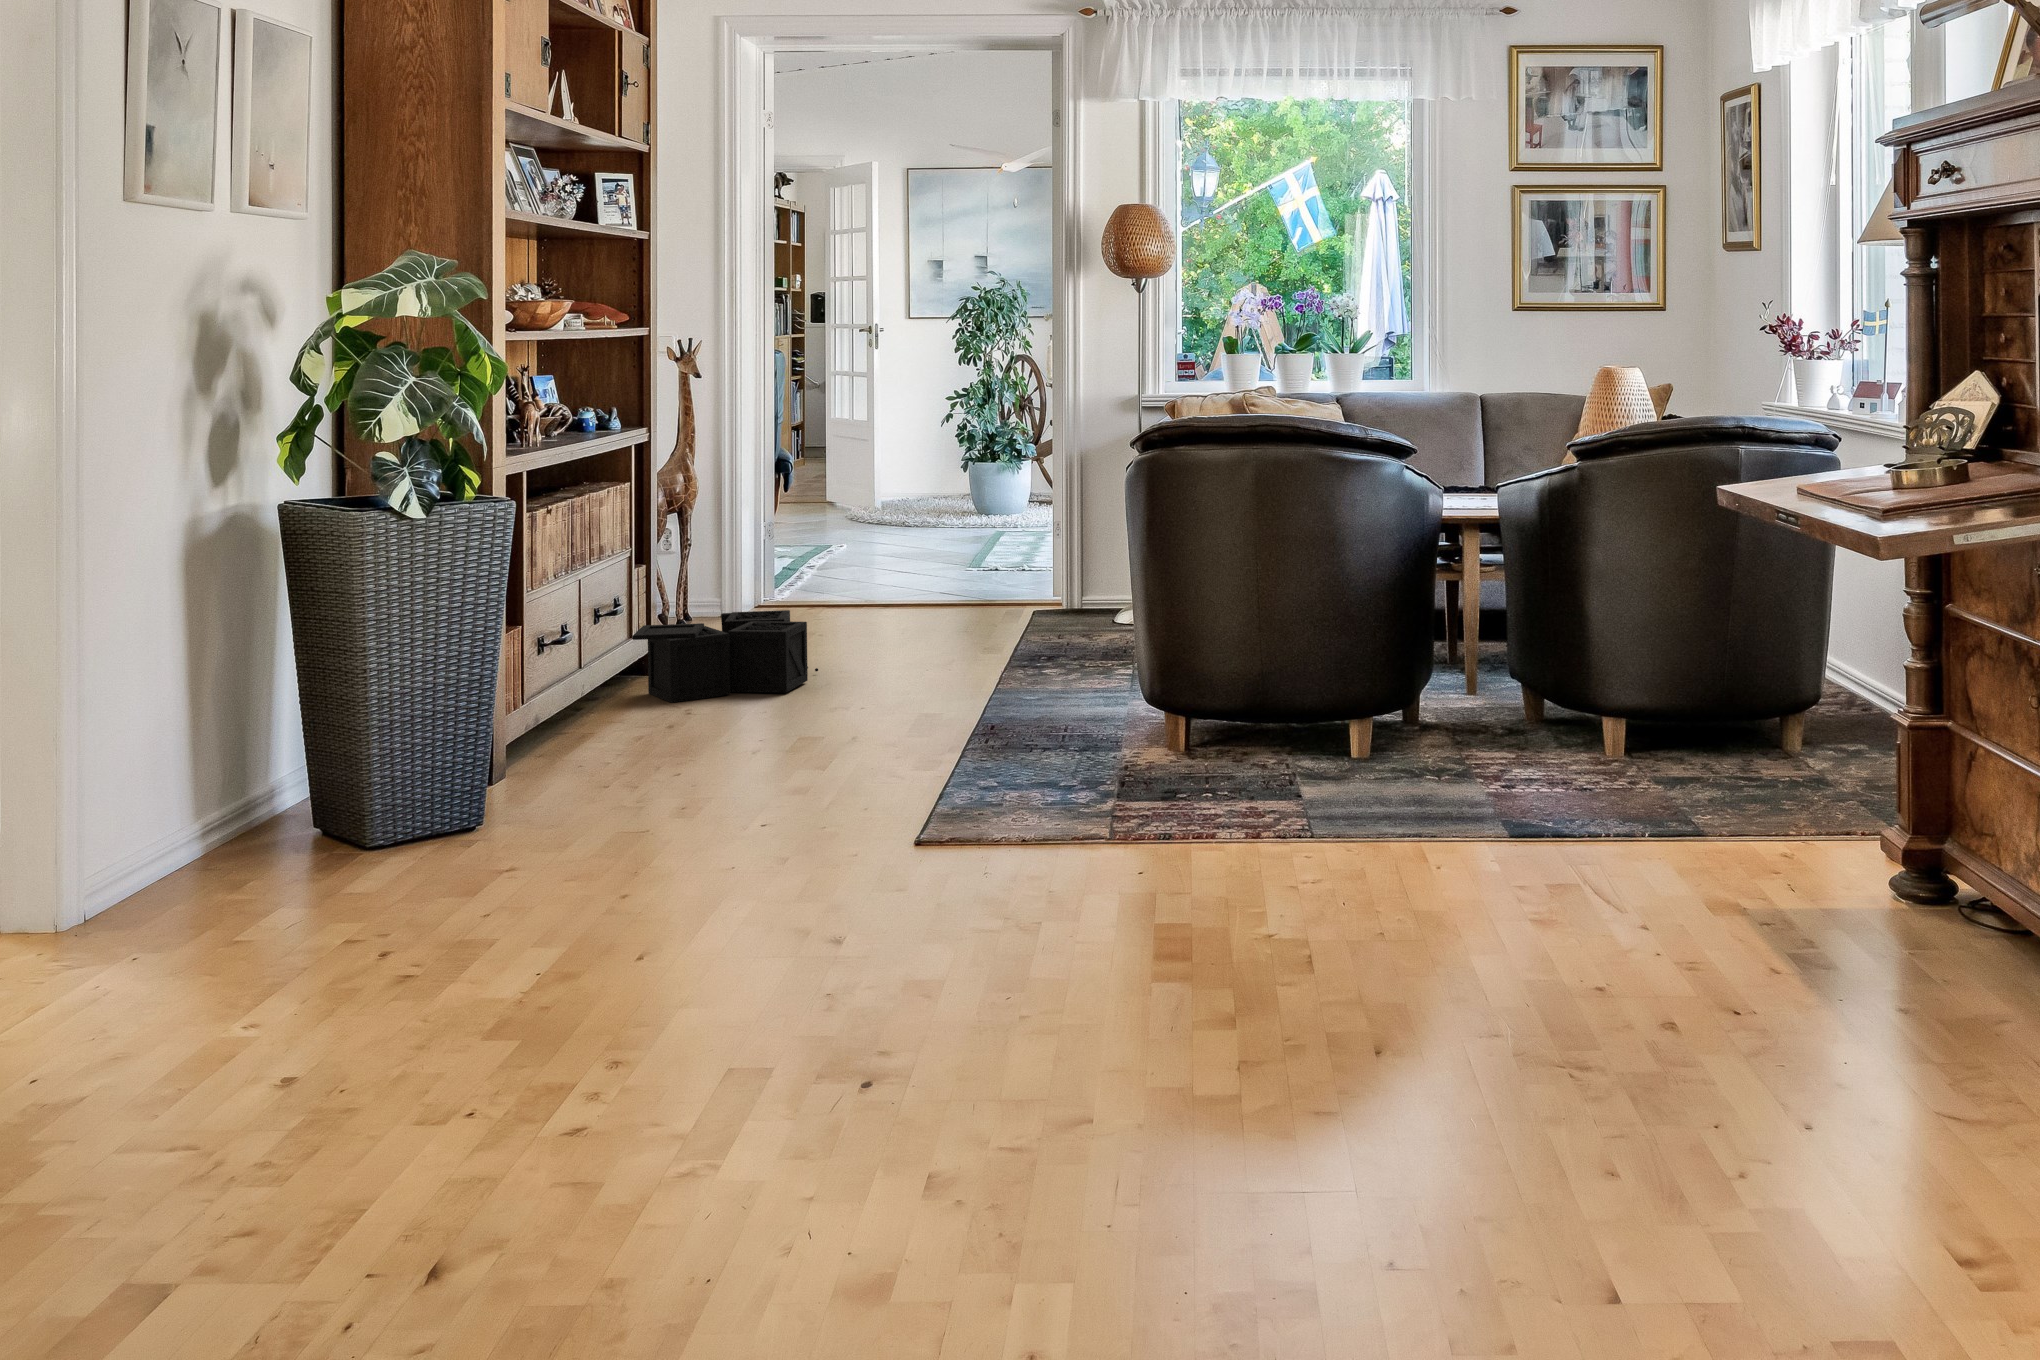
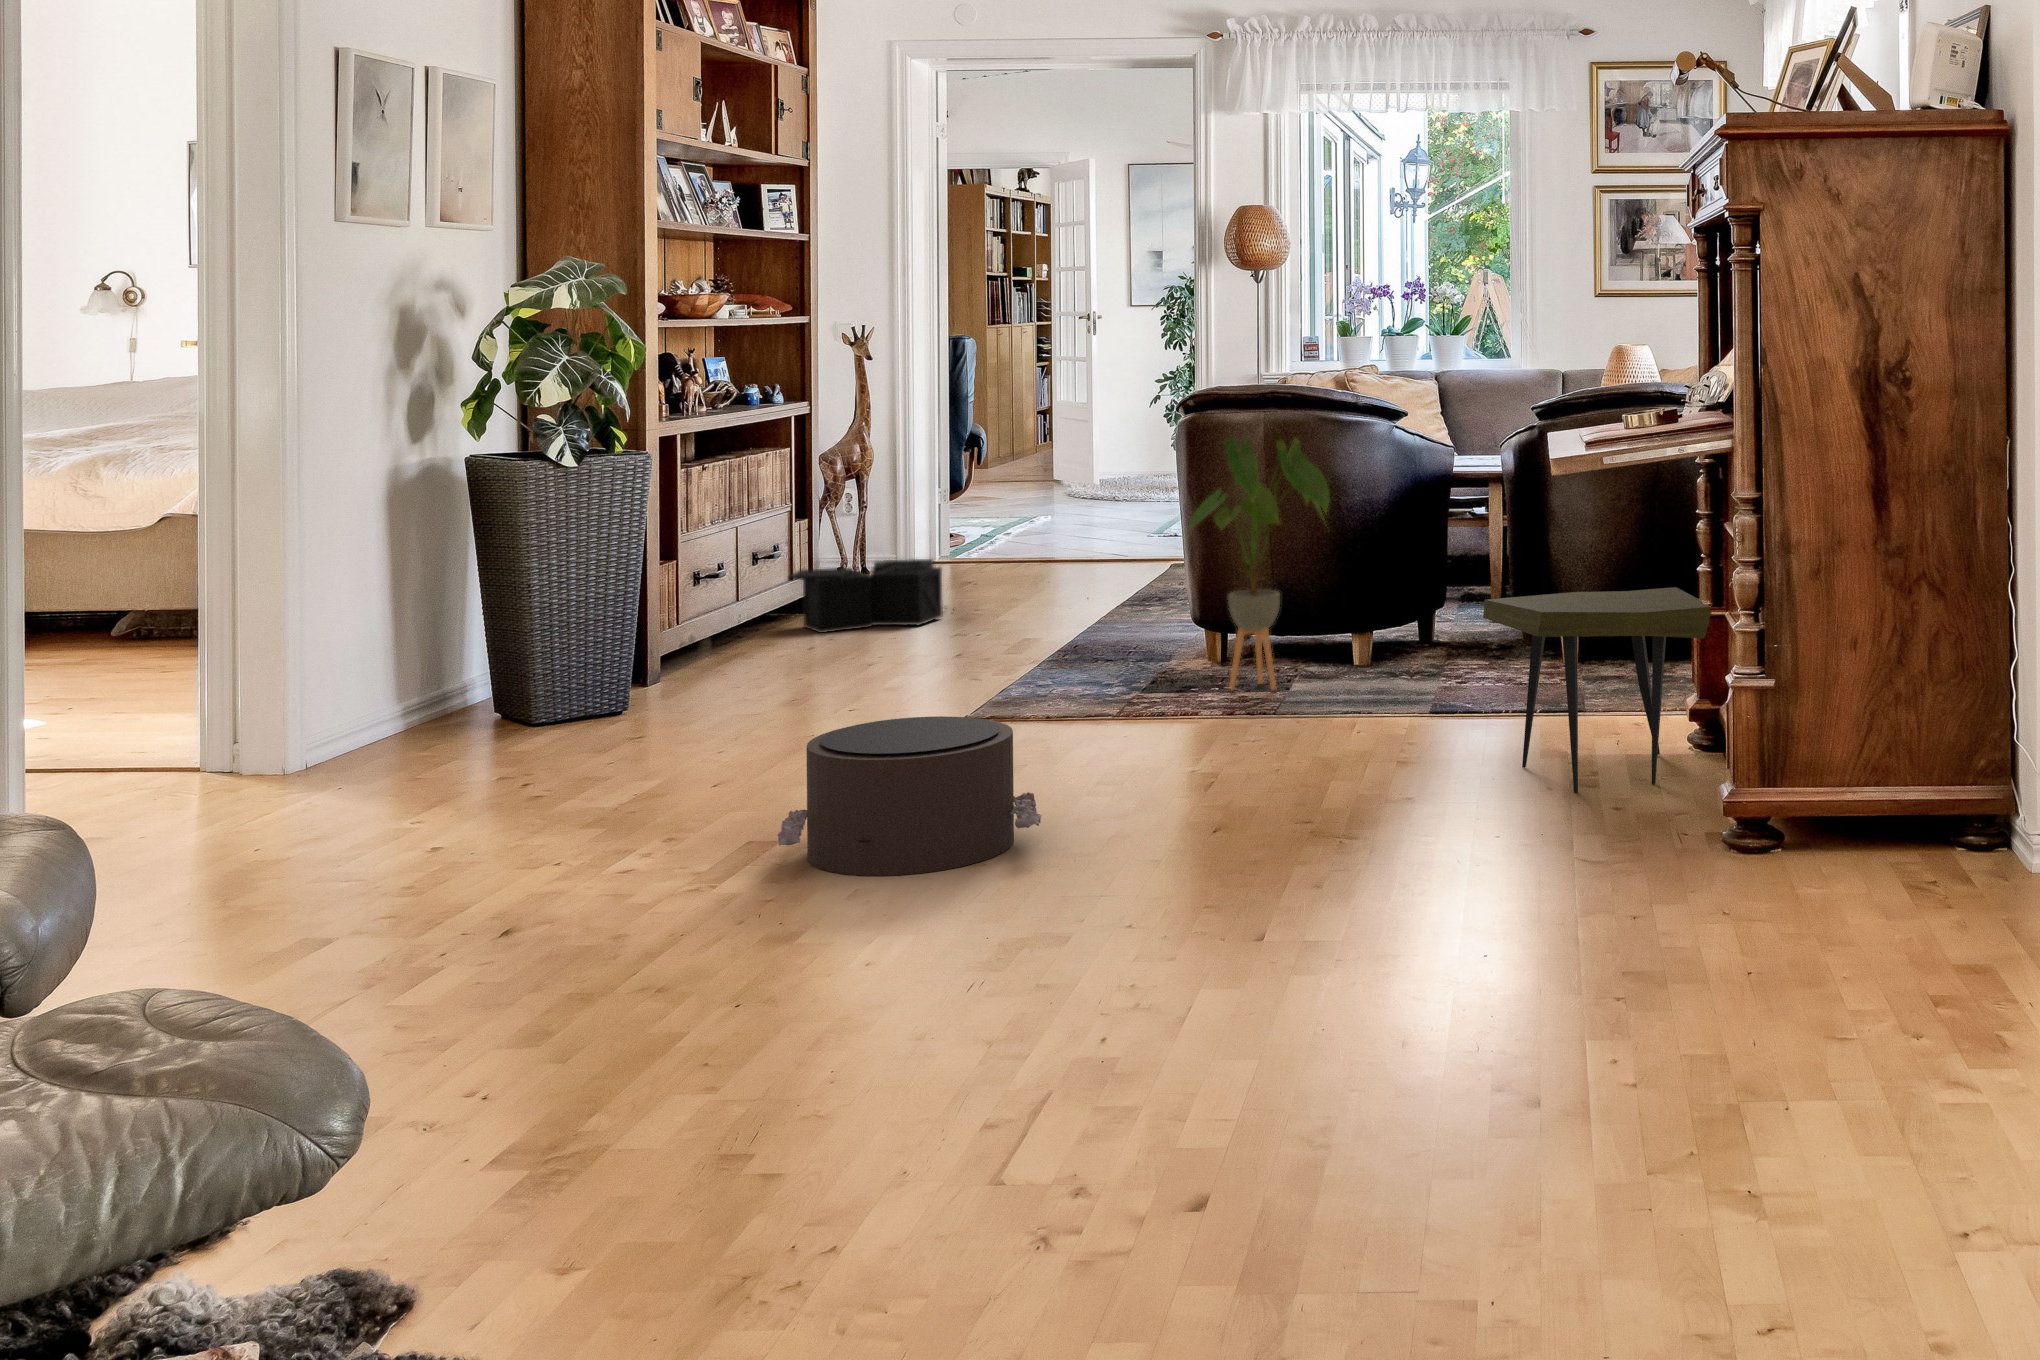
house plant: none [1178,480,1361,798] -> present [1190,437,1329,690]
side table: none [1665,691,1995,985] -> present [1483,587,1711,793]
pouf: none [798,891,1172,1154] -> present [778,716,1042,876]

